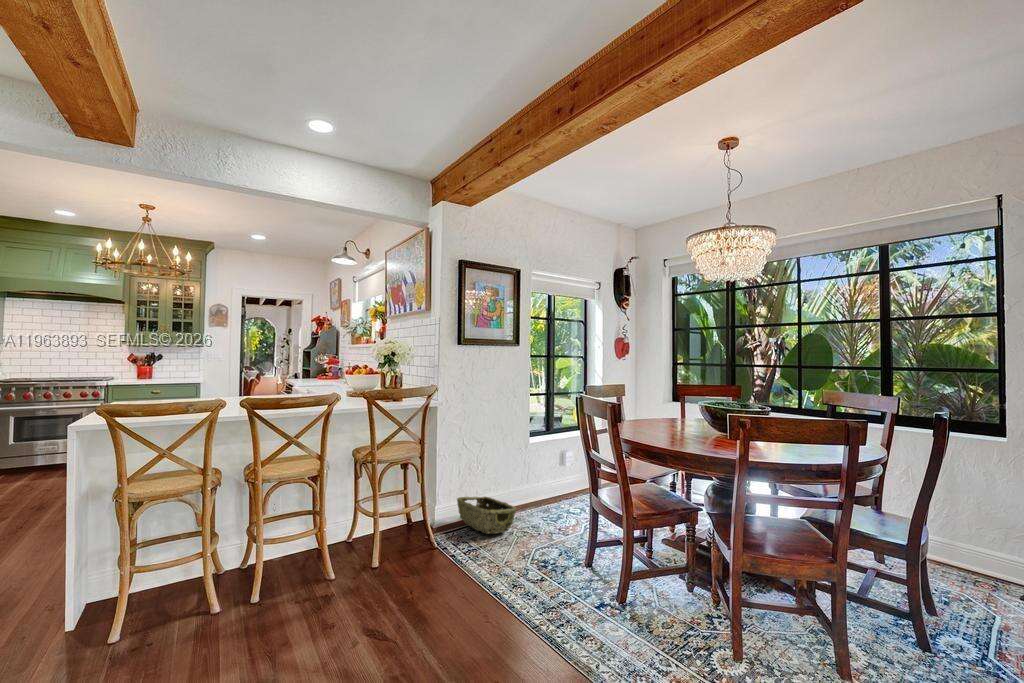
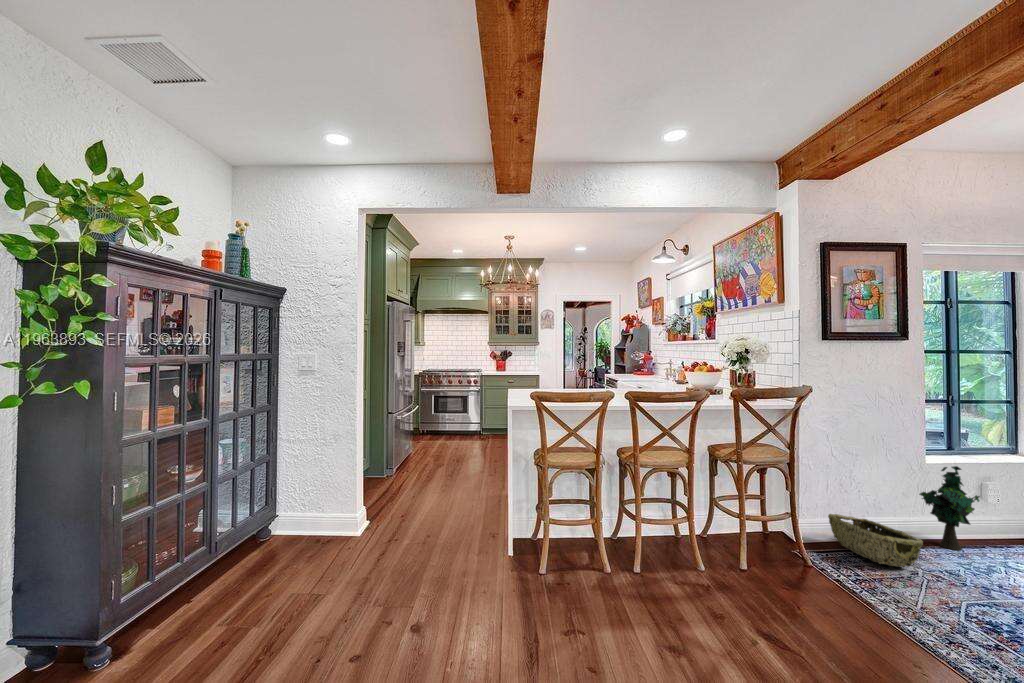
decorative plant: none [523,444,558,509] -> present [919,466,980,550]

